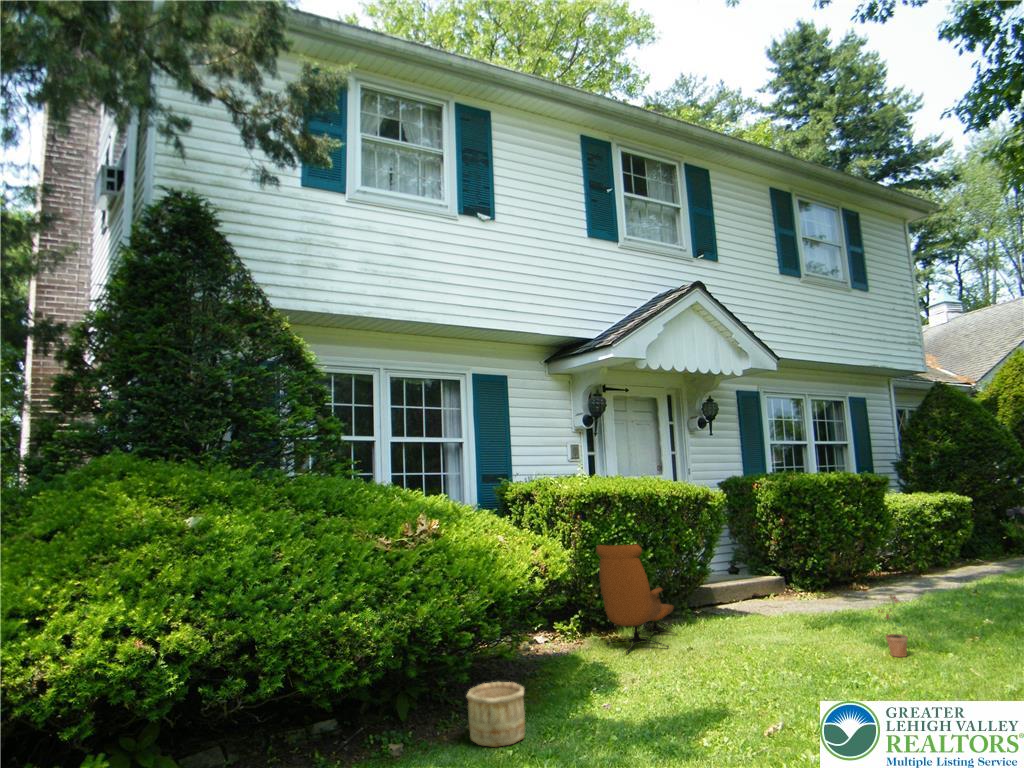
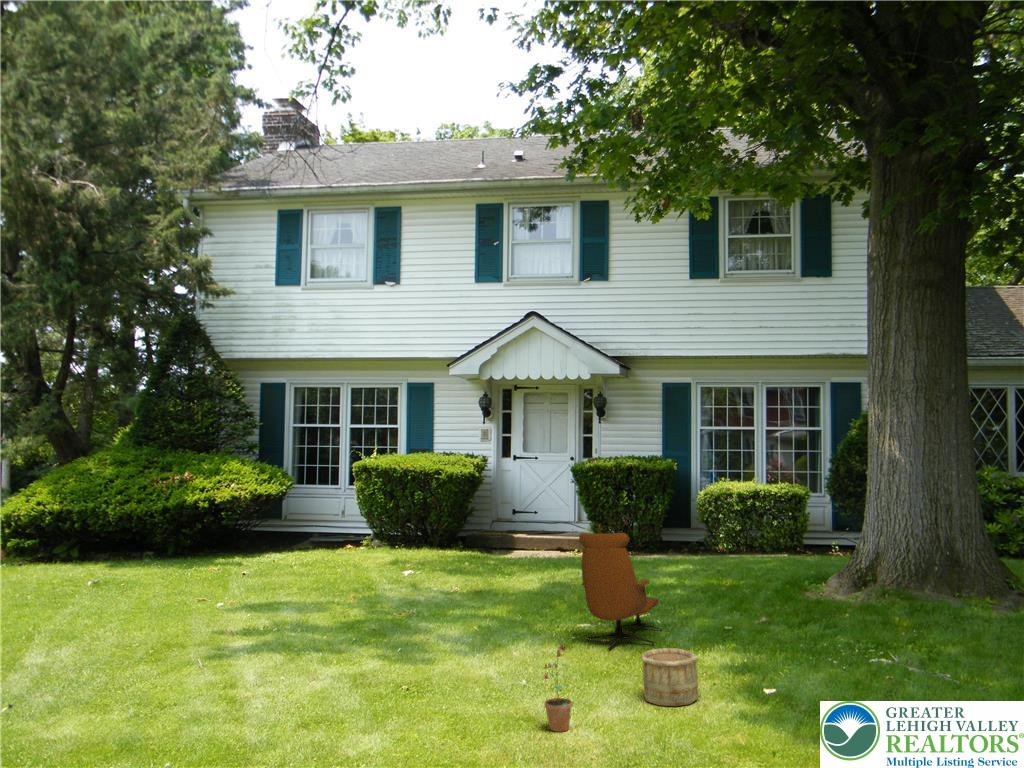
potted plant: present [879,595,908,657] -> present [544,643,572,732]
wooden bucket: present [466,682,525,747] -> present [641,648,698,706]

